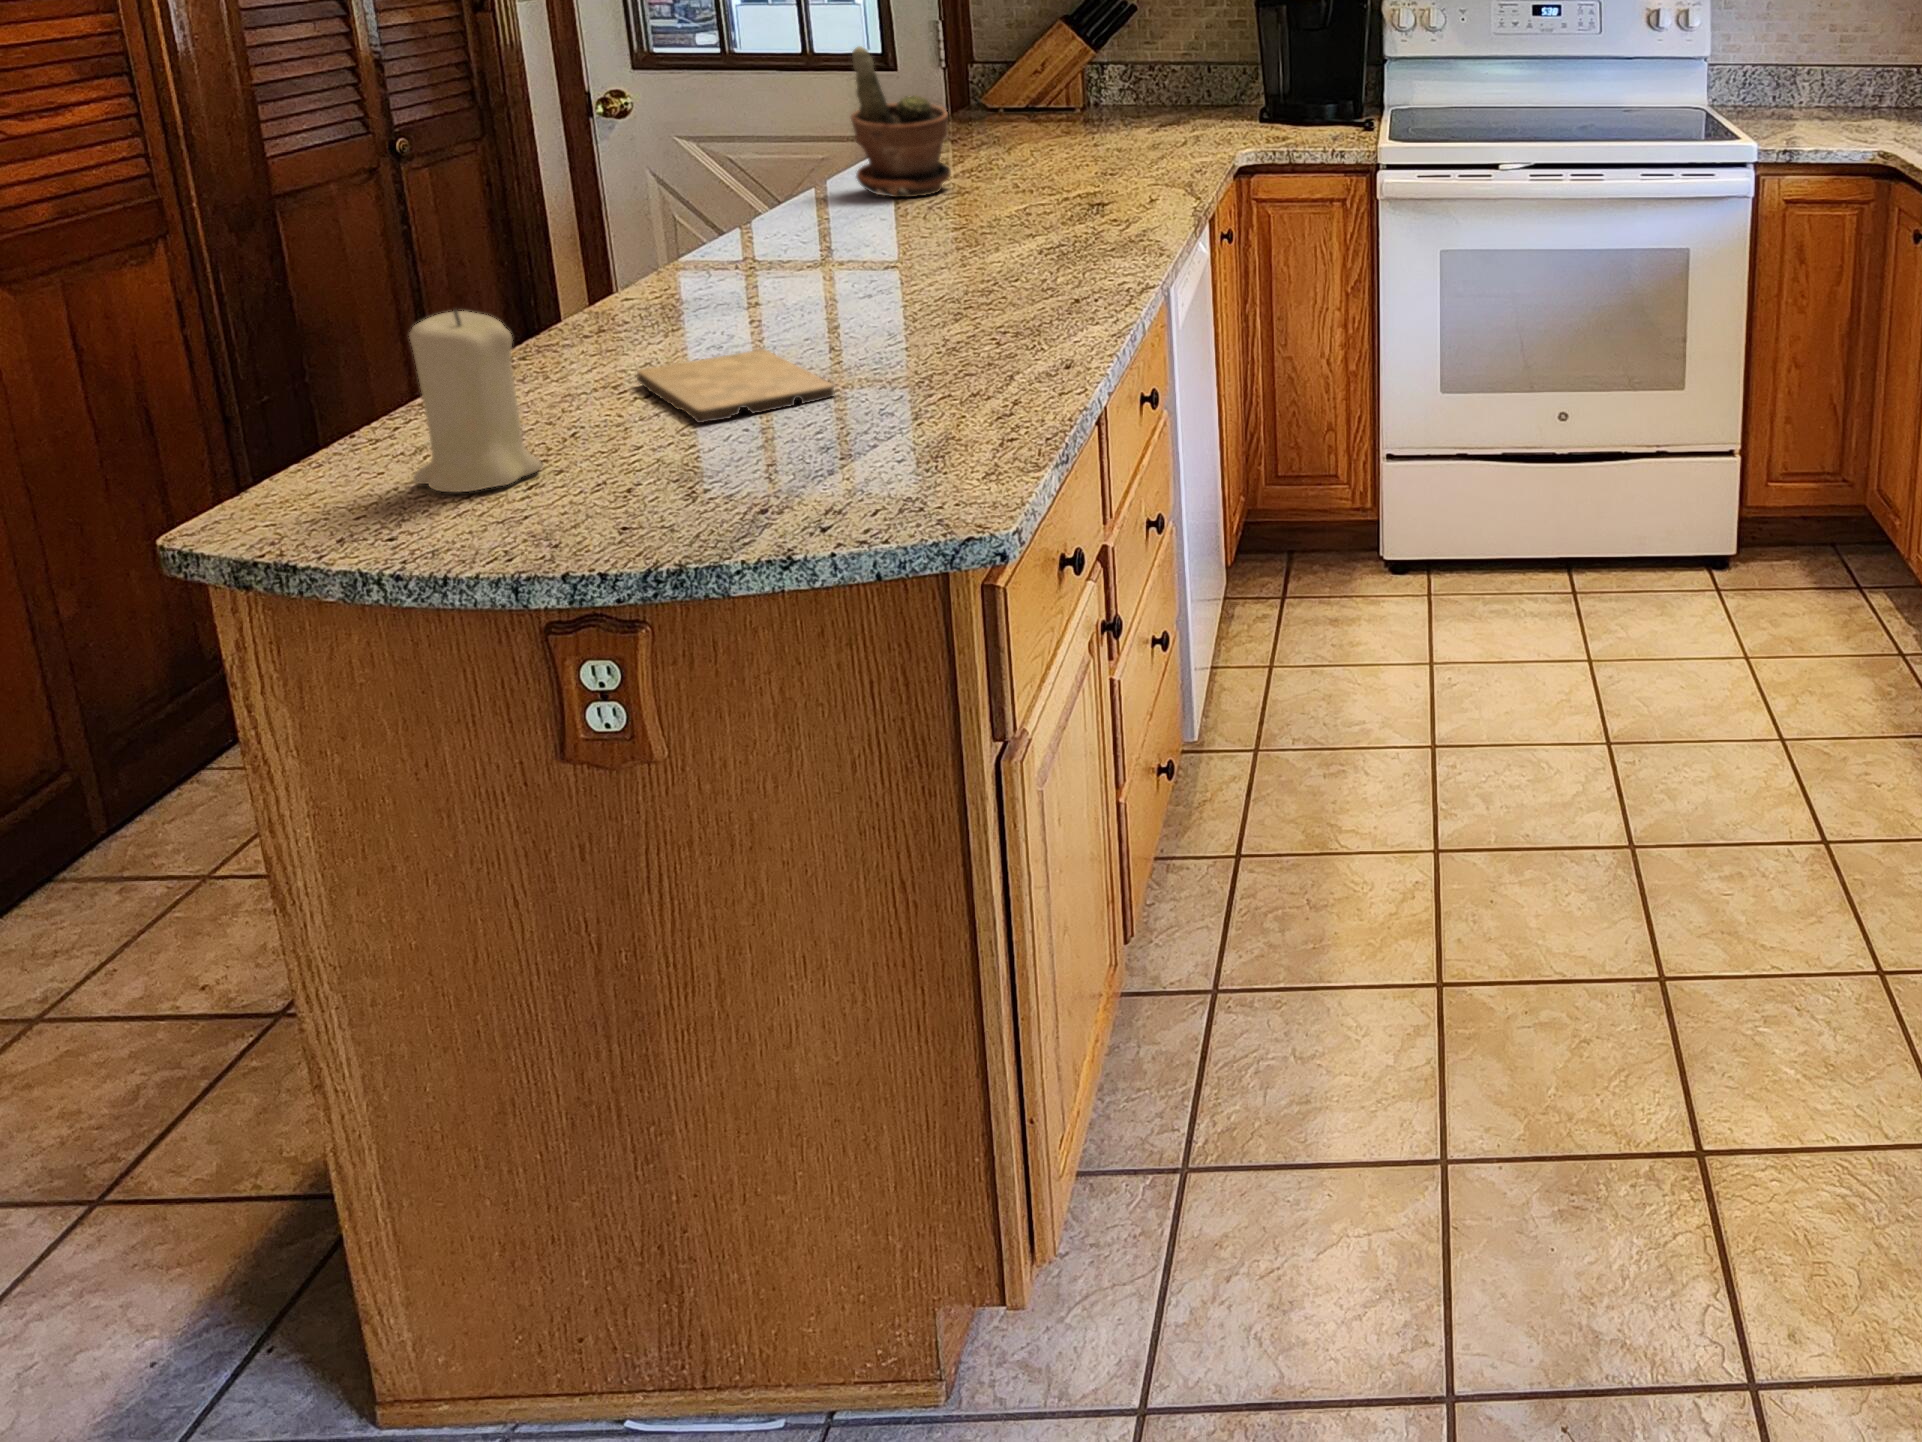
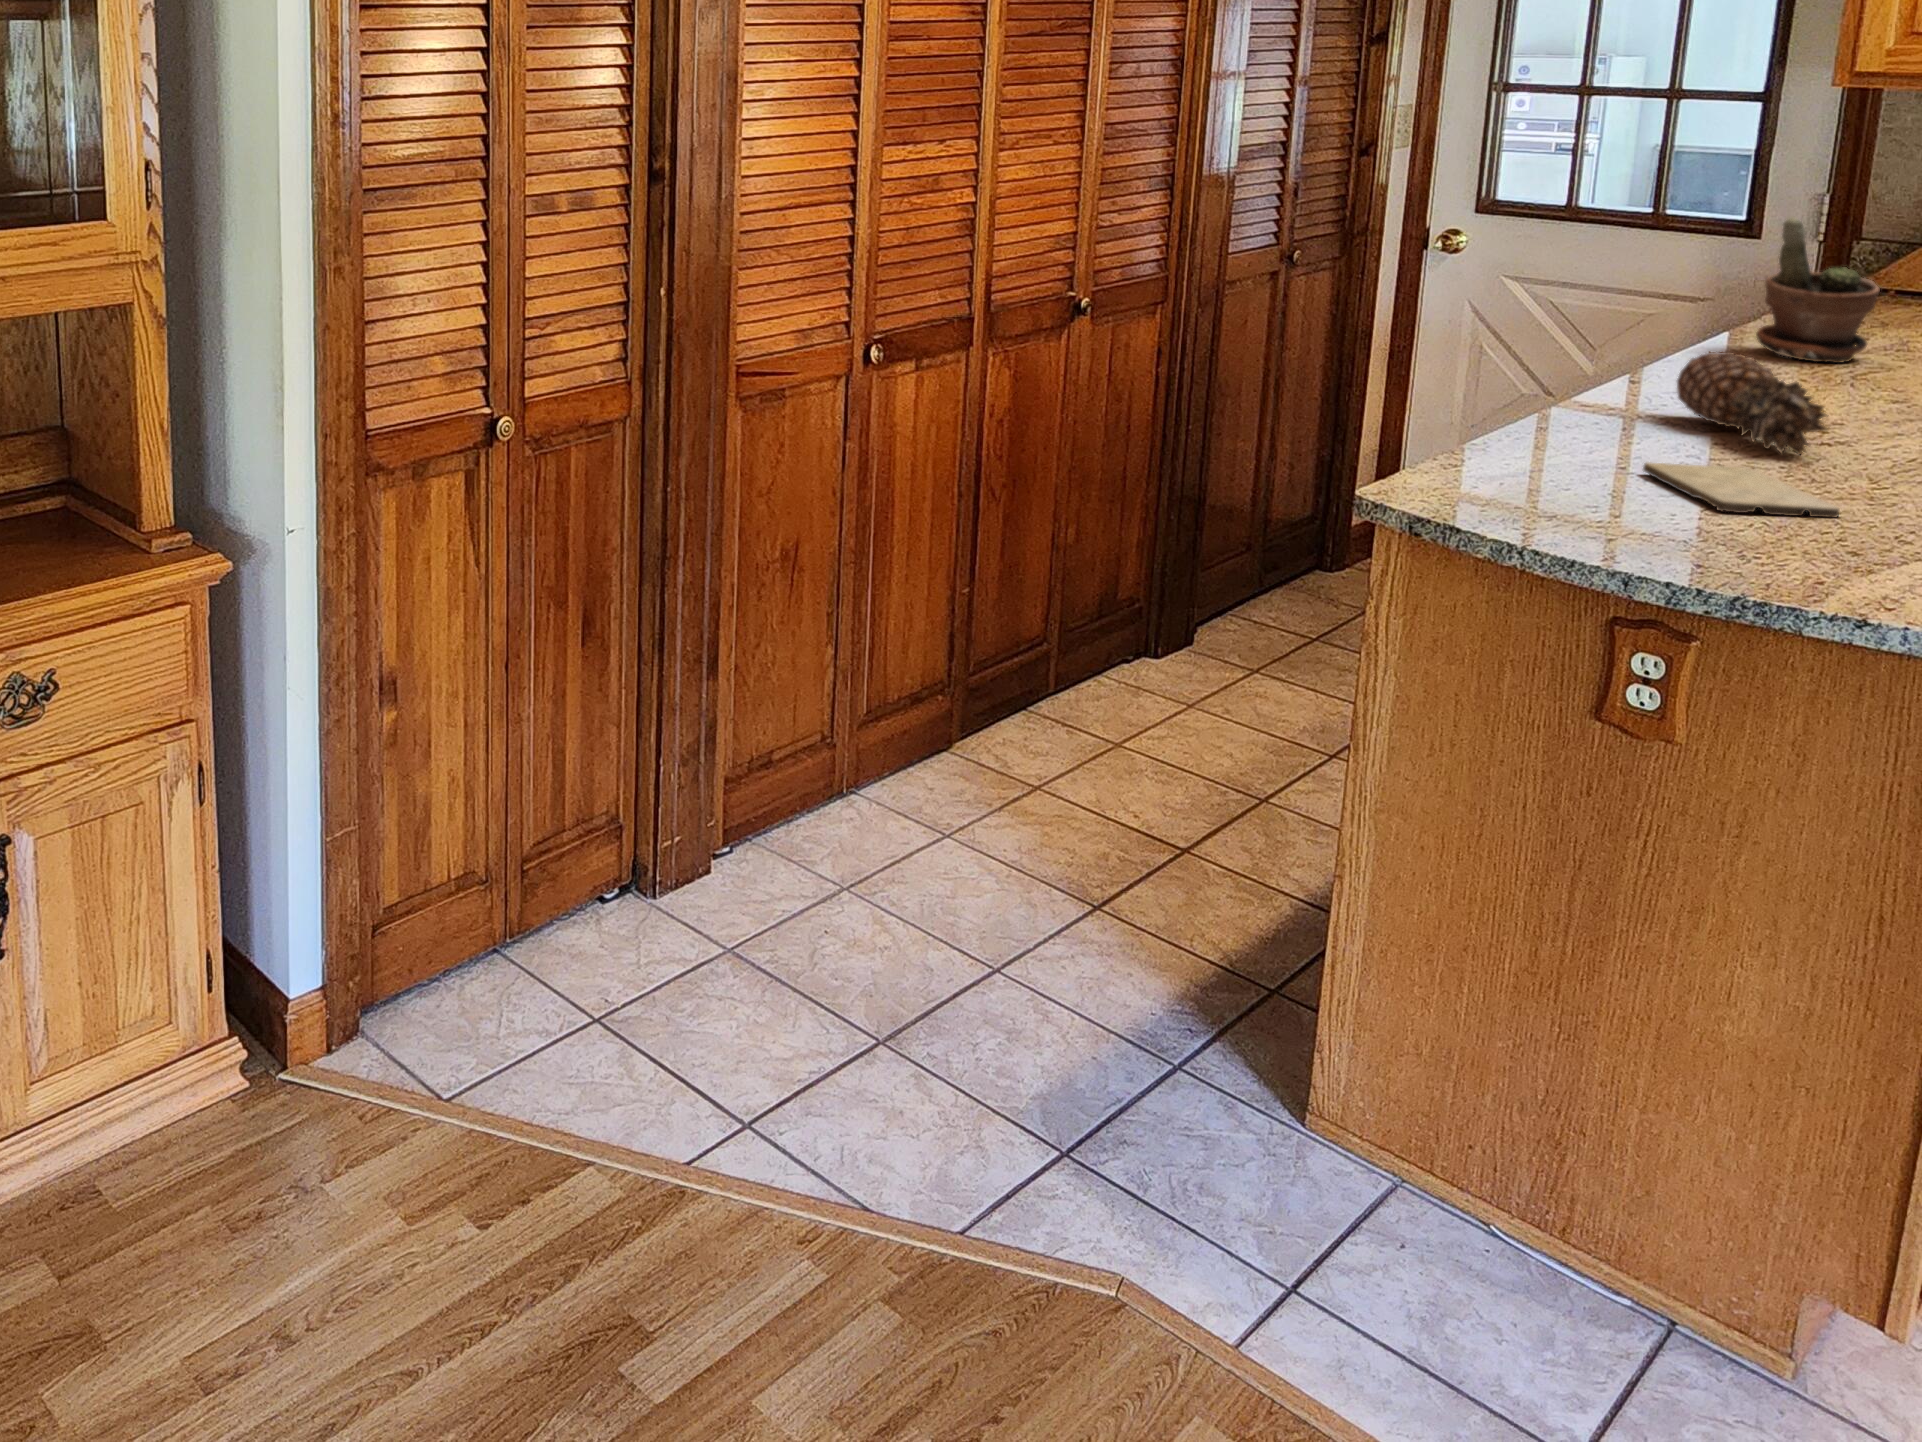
fruit: none [719,205,855,321] -> present [1677,352,1828,454]
candle: present [409,309,542,492] -> none [1514,394,1613,519]

